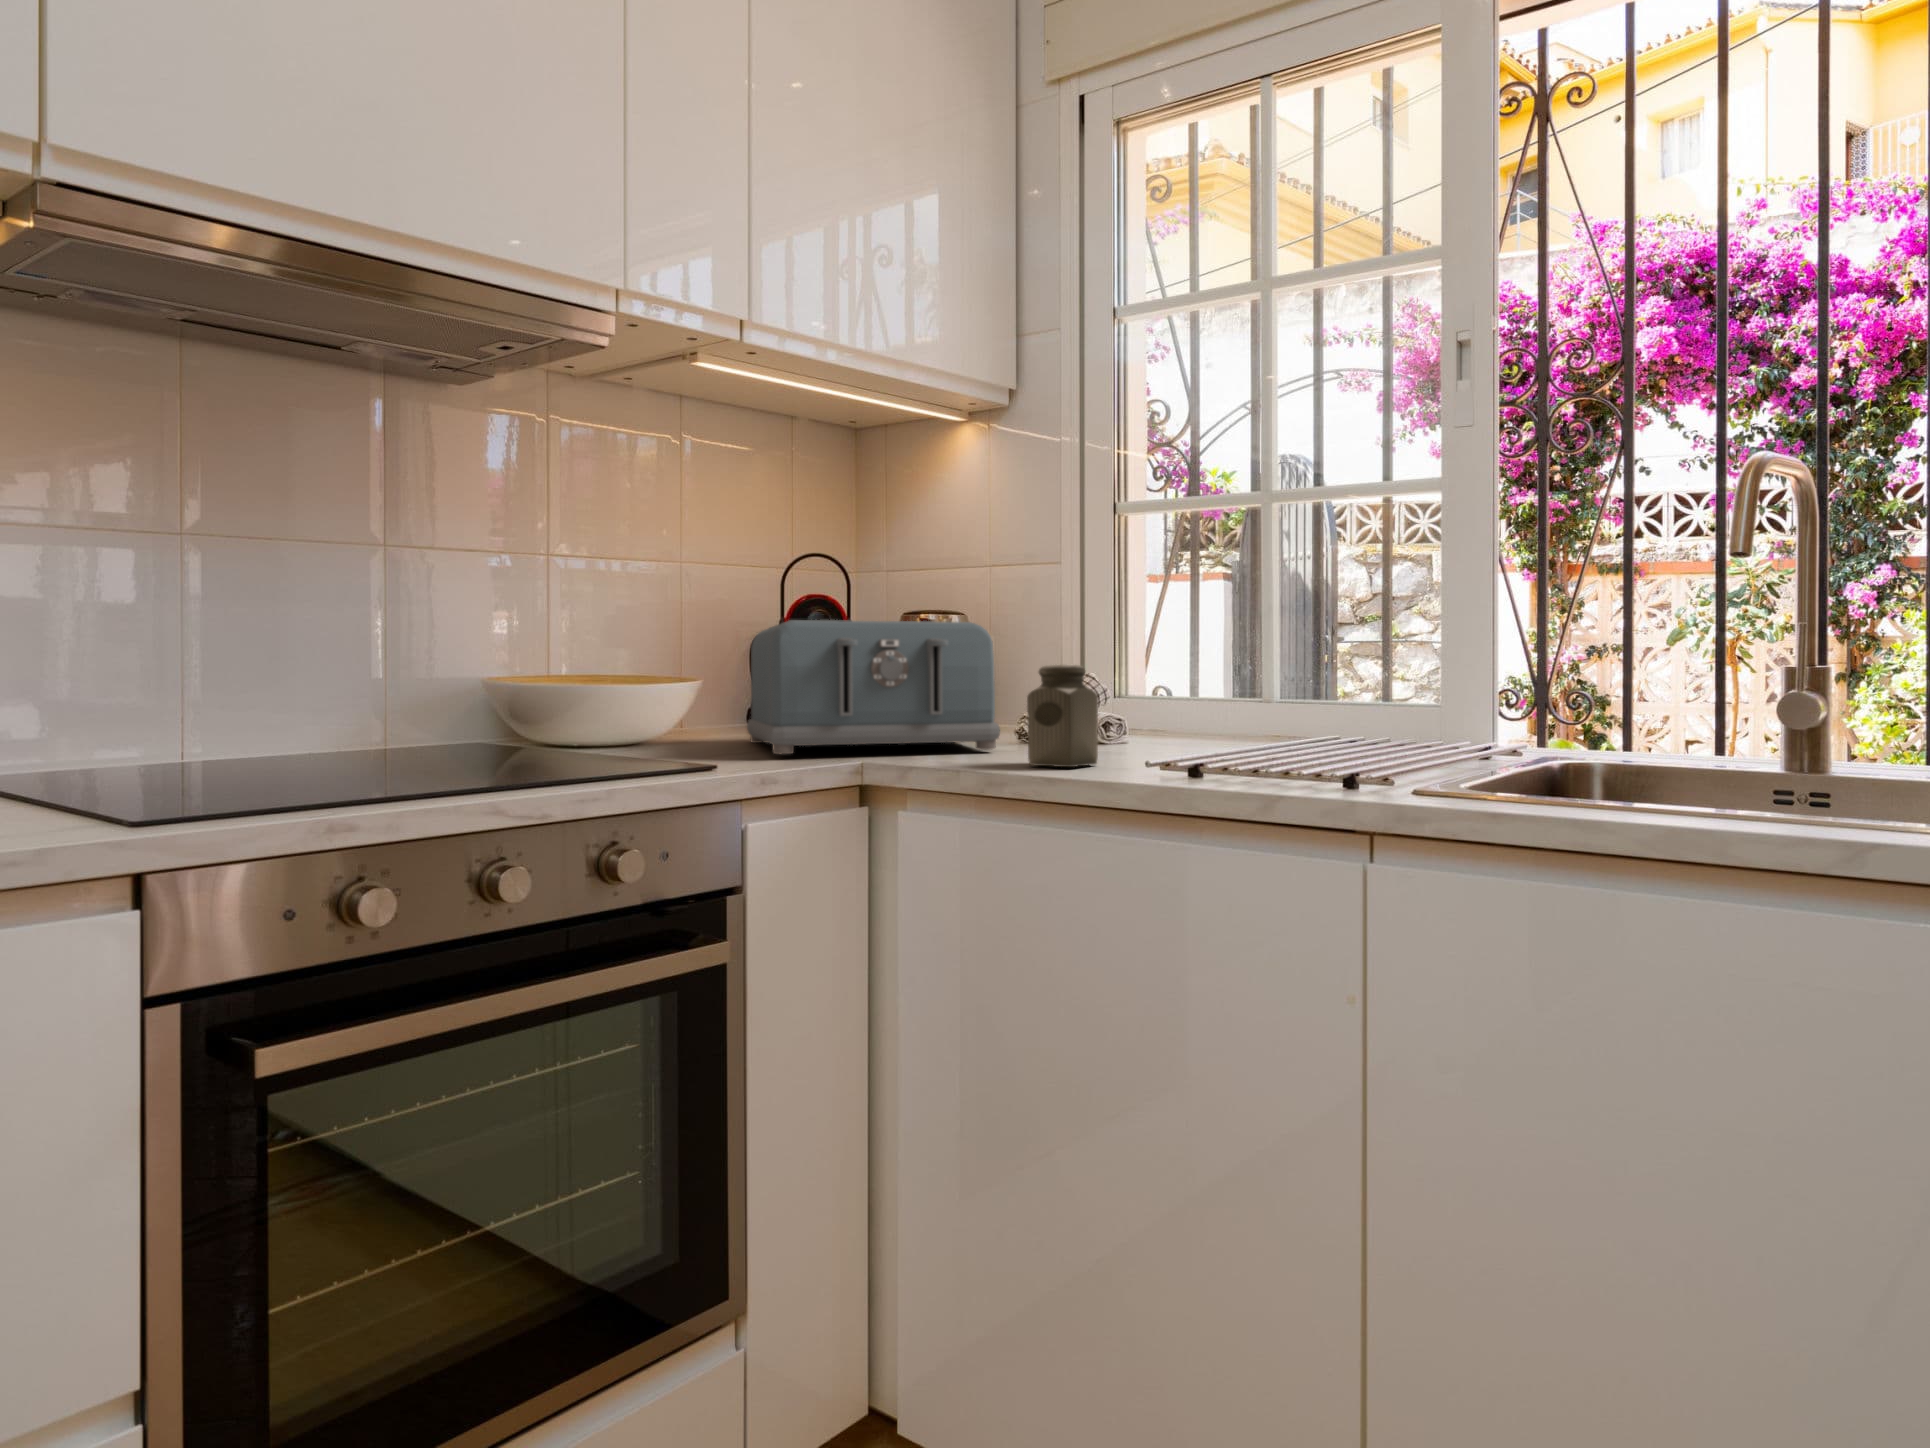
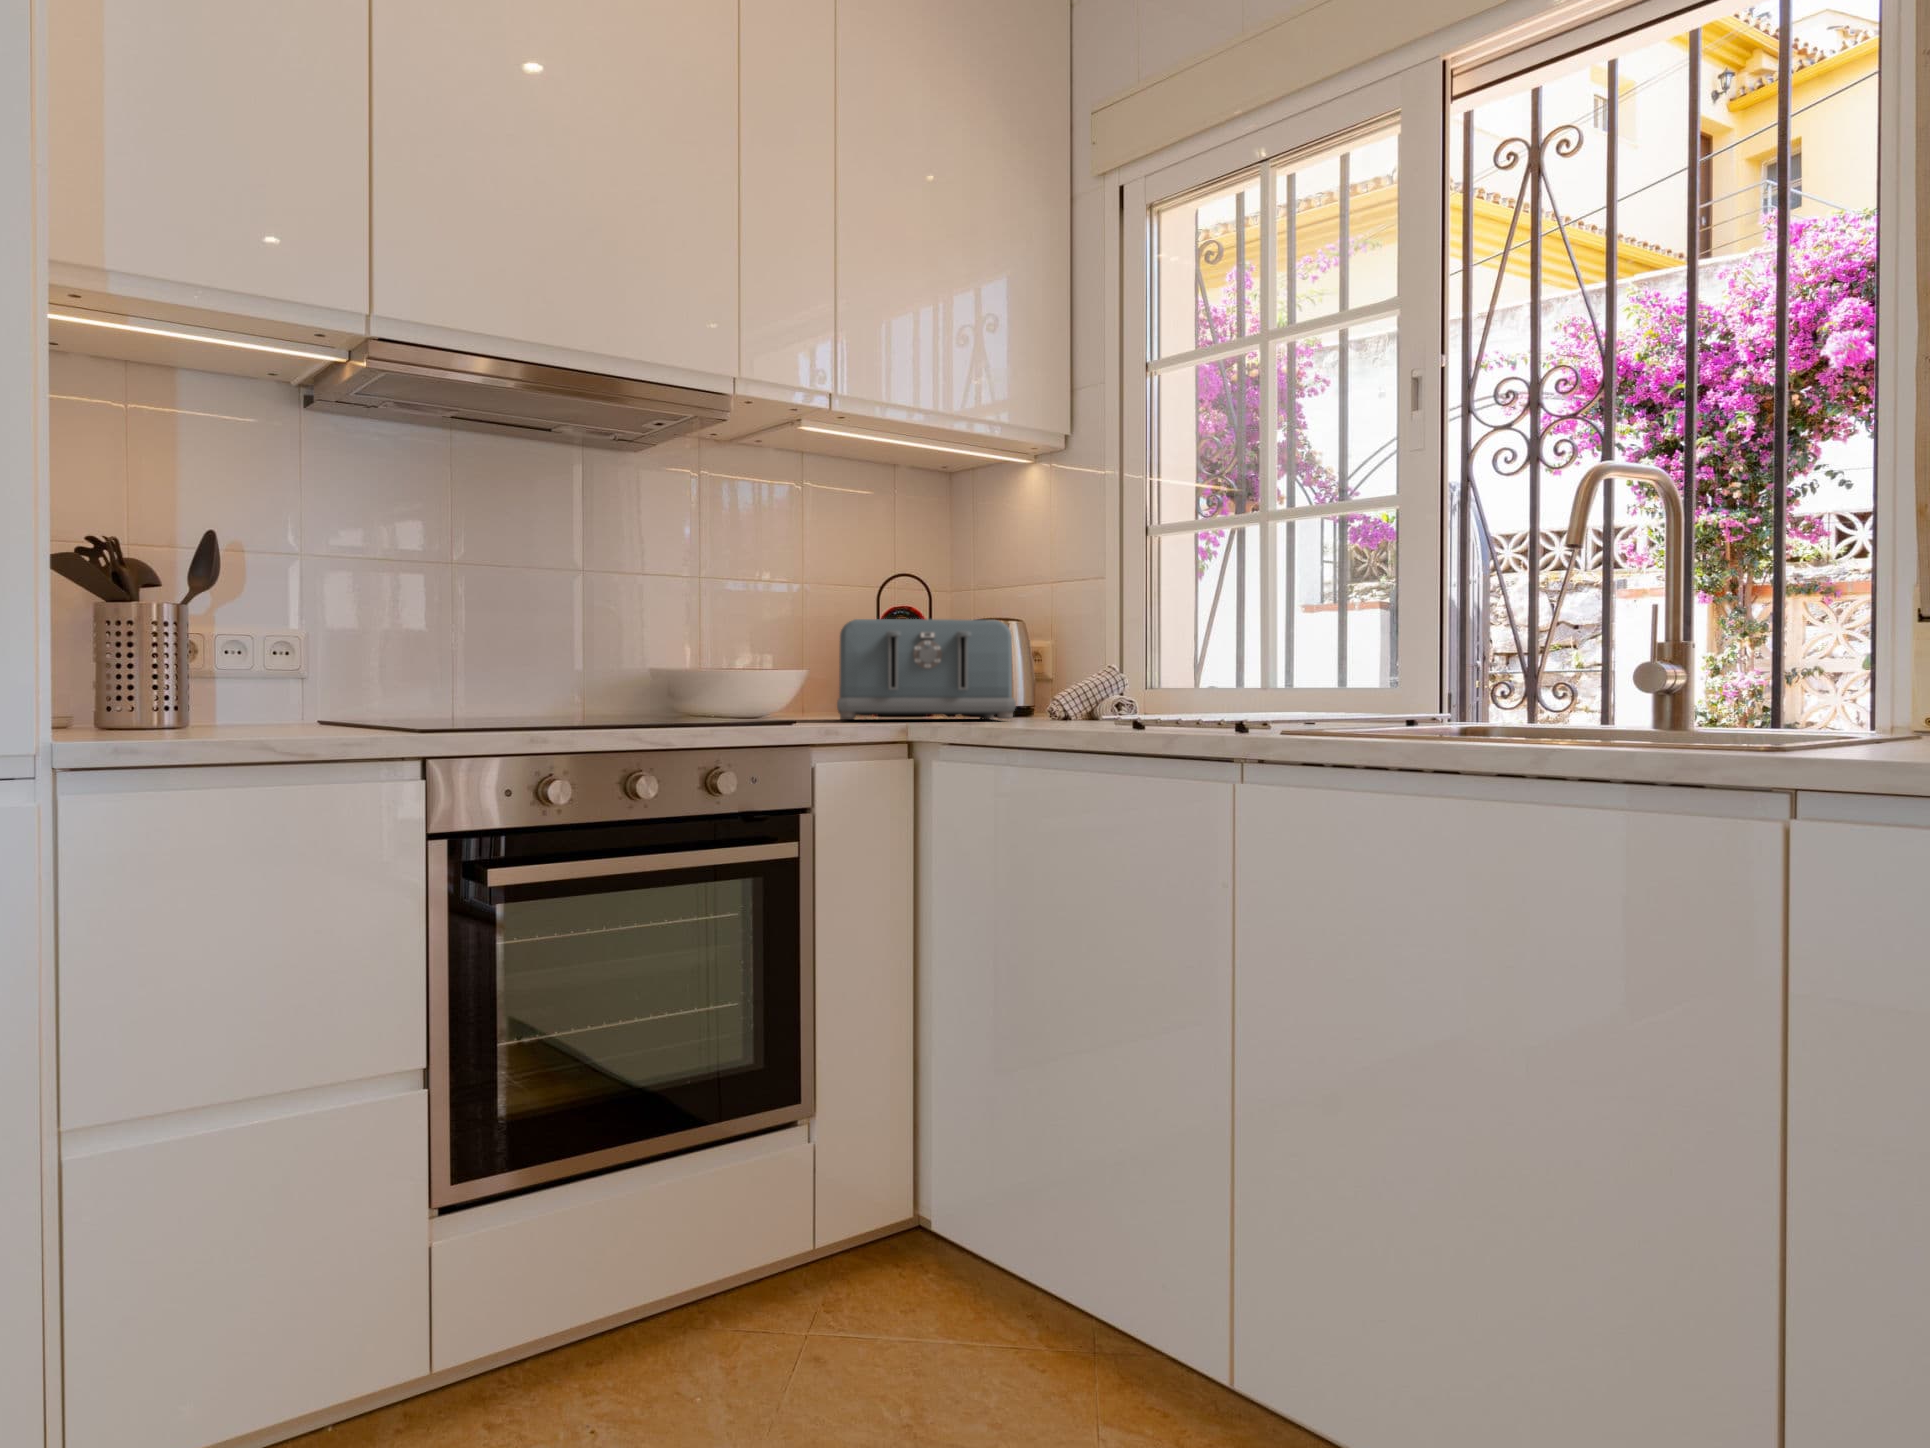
salt shaker: present [1027,664,1098,767] -> none [1017,645,1072,722]

